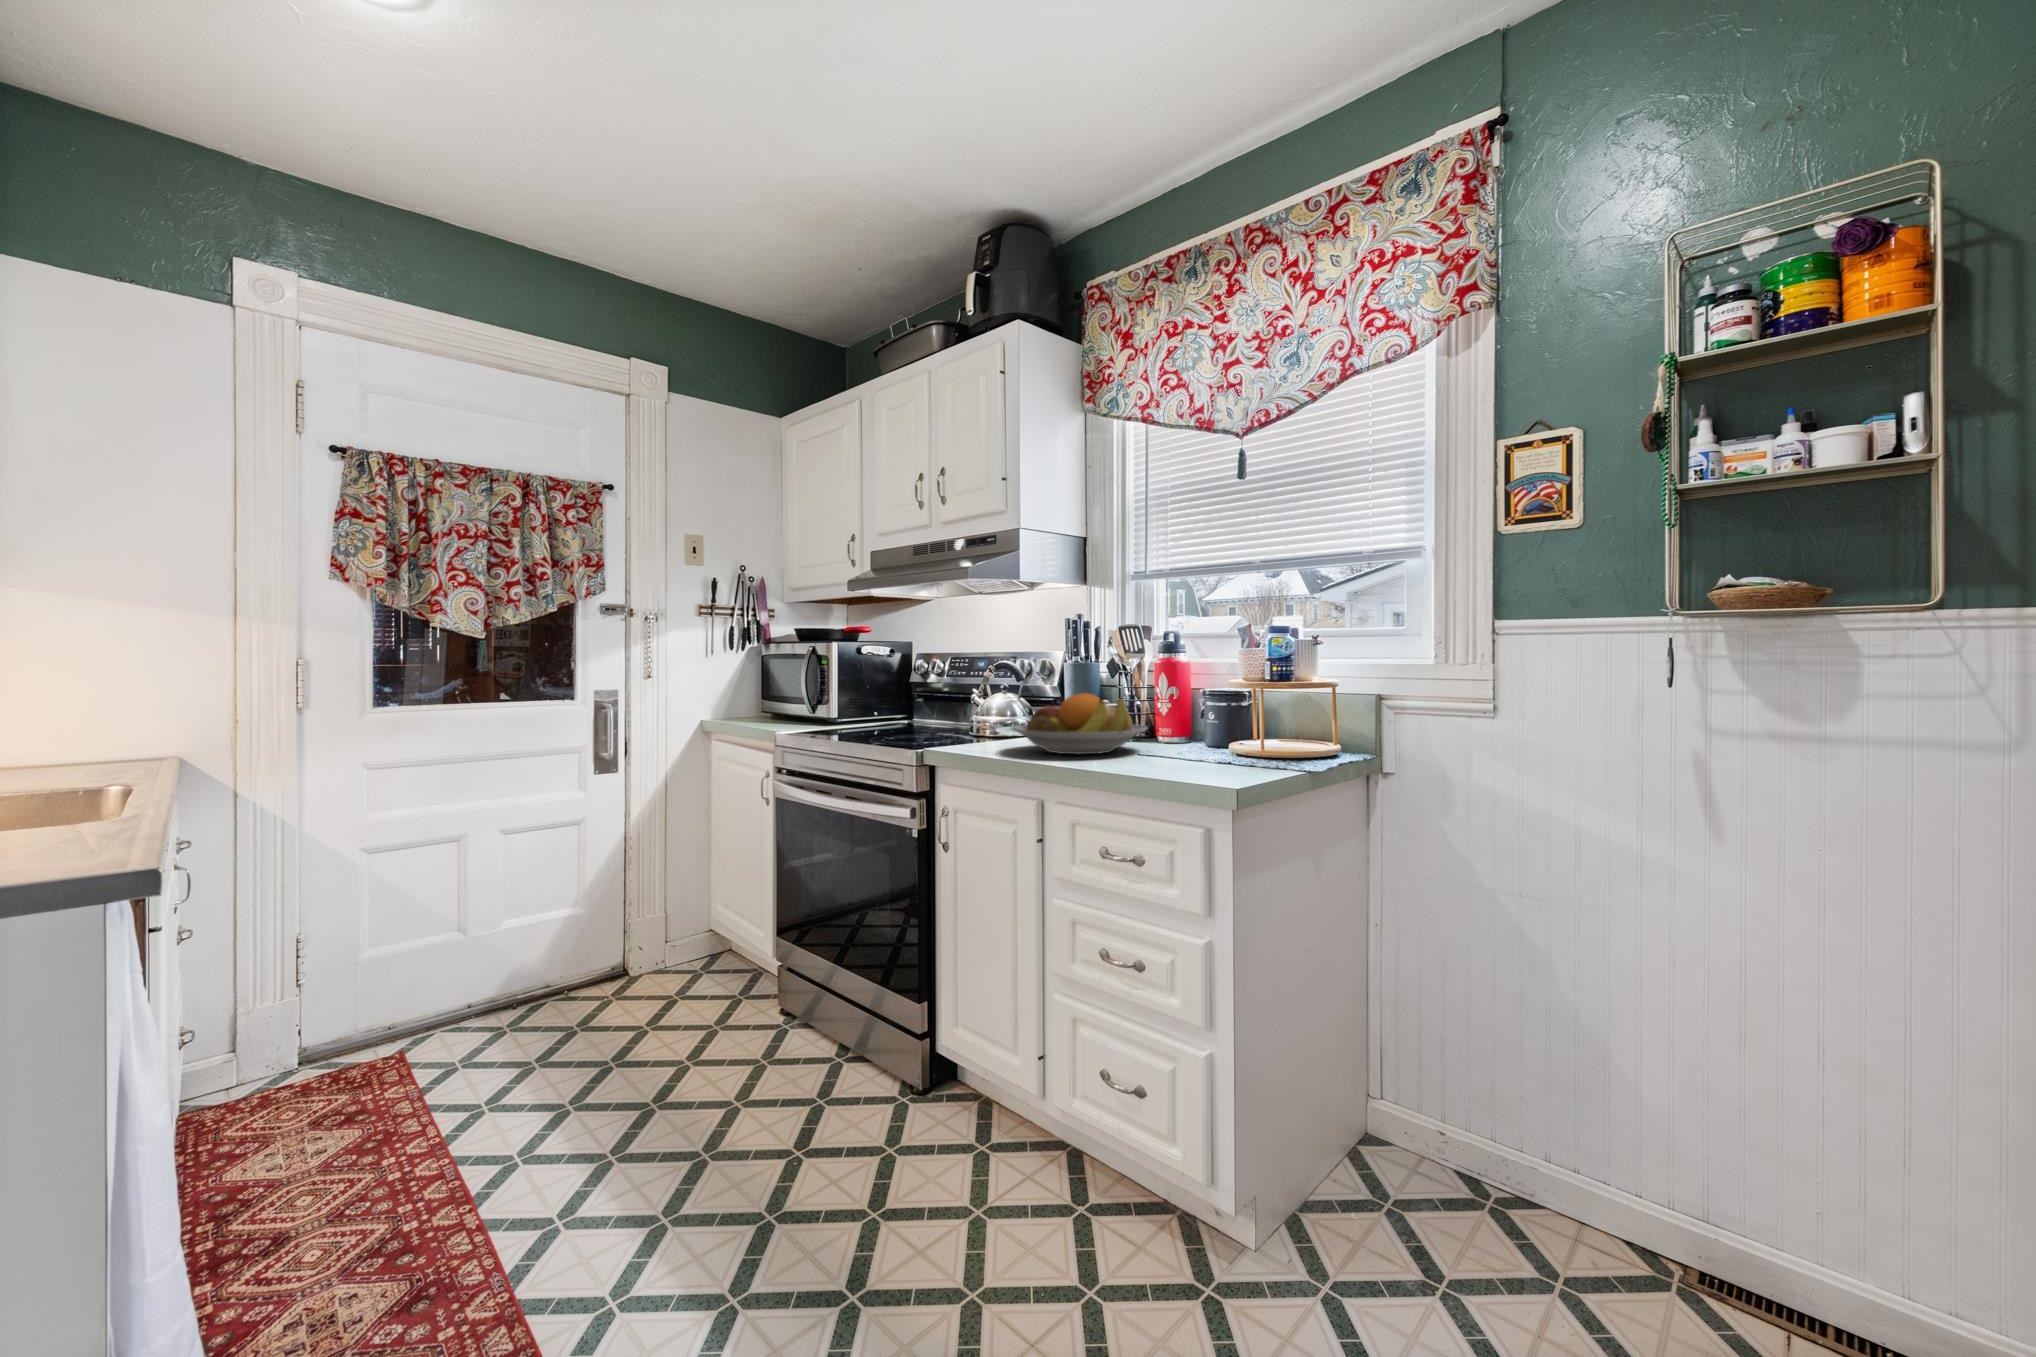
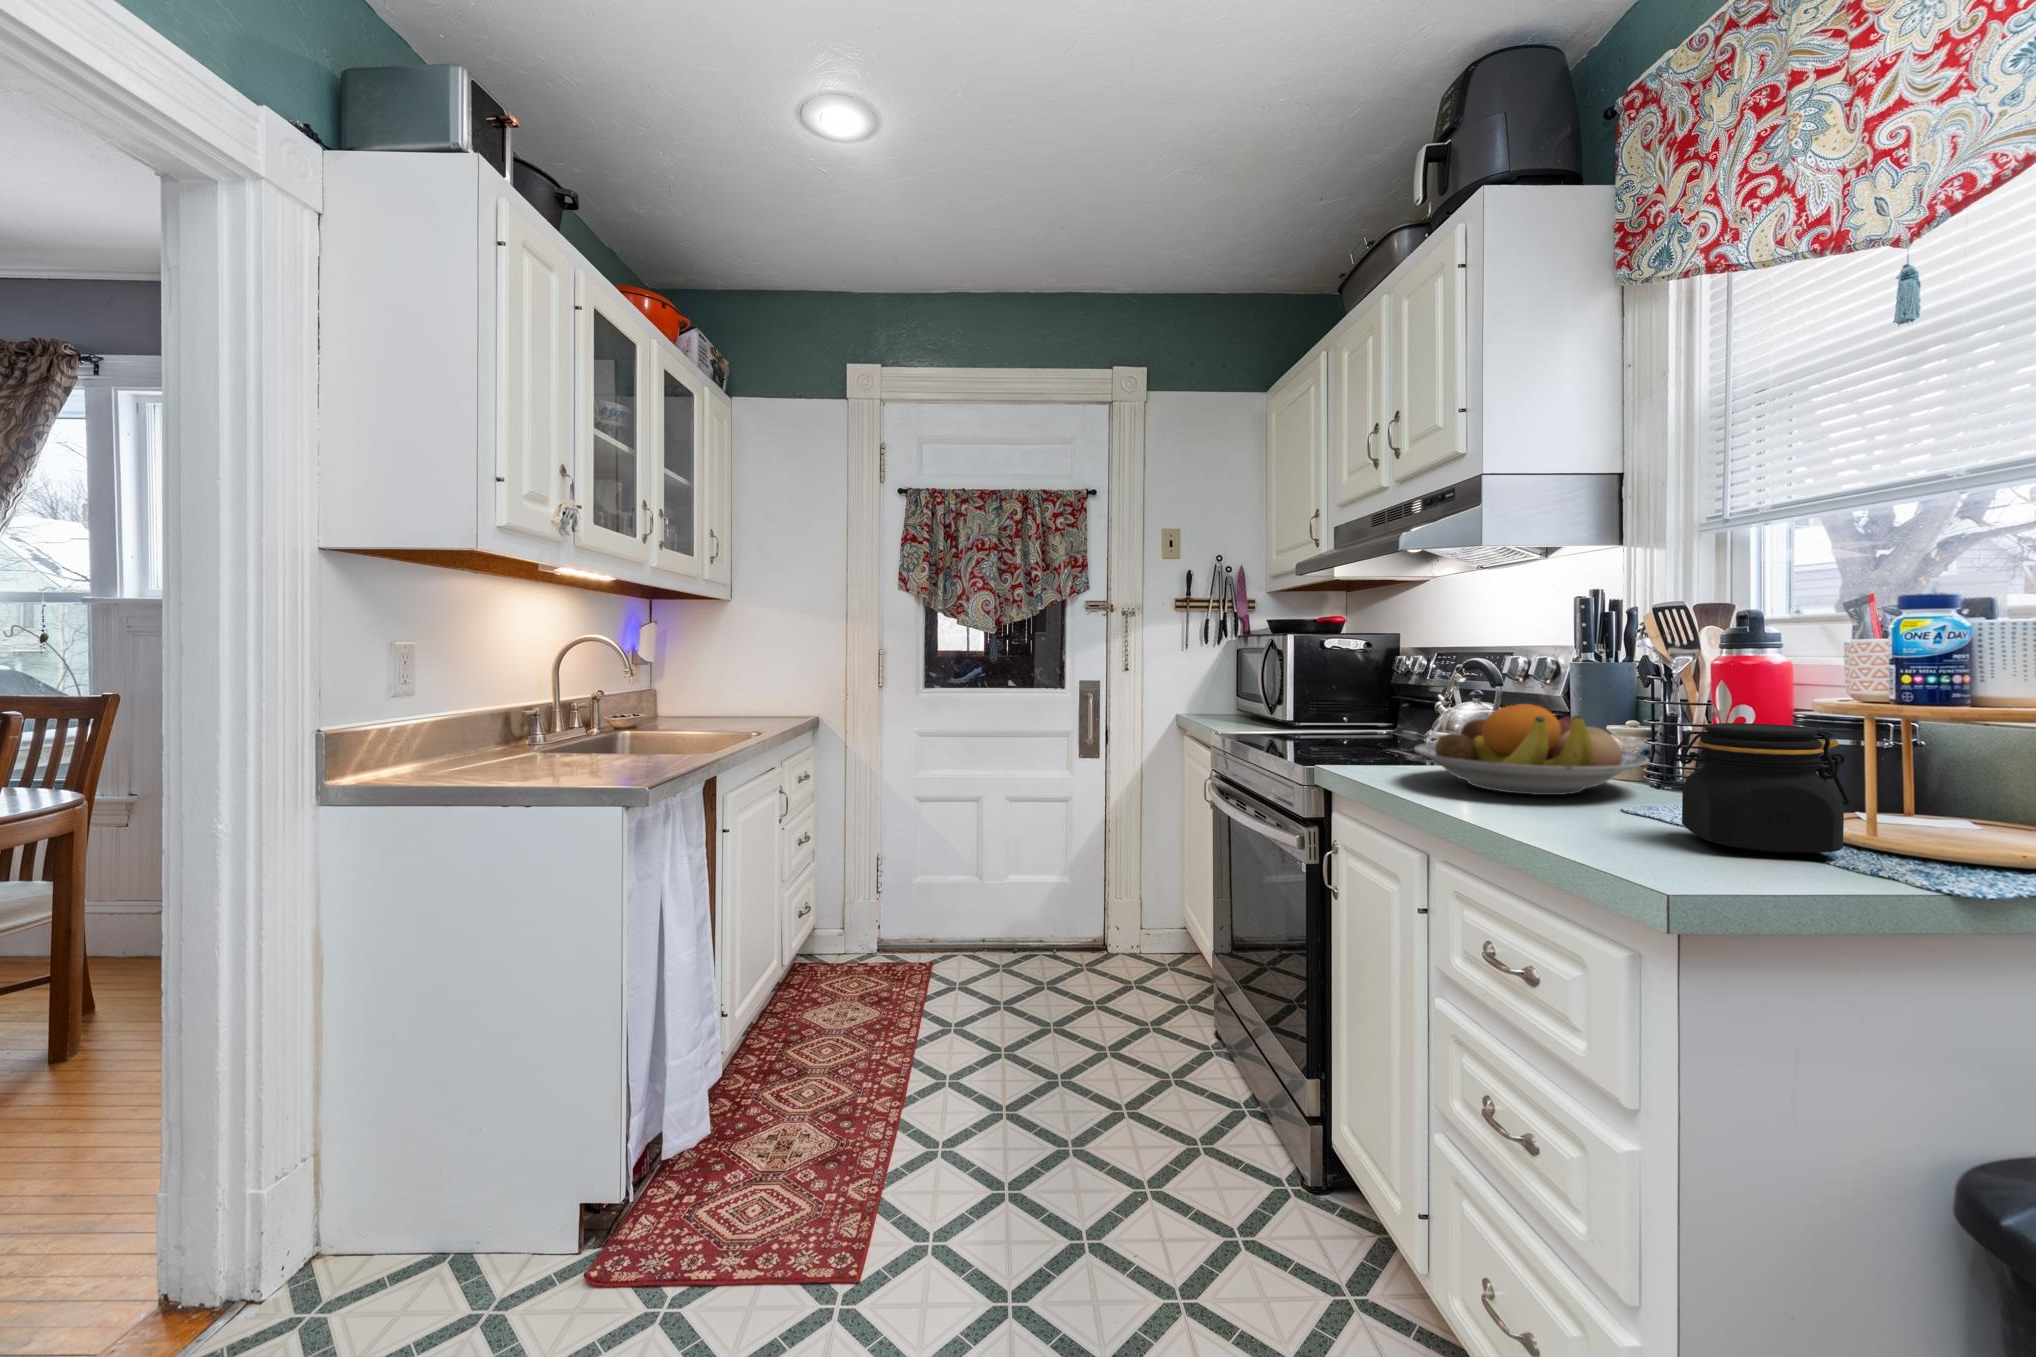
jar: none [1189,696,1261,766] -> present [1672,723,1850,853]

